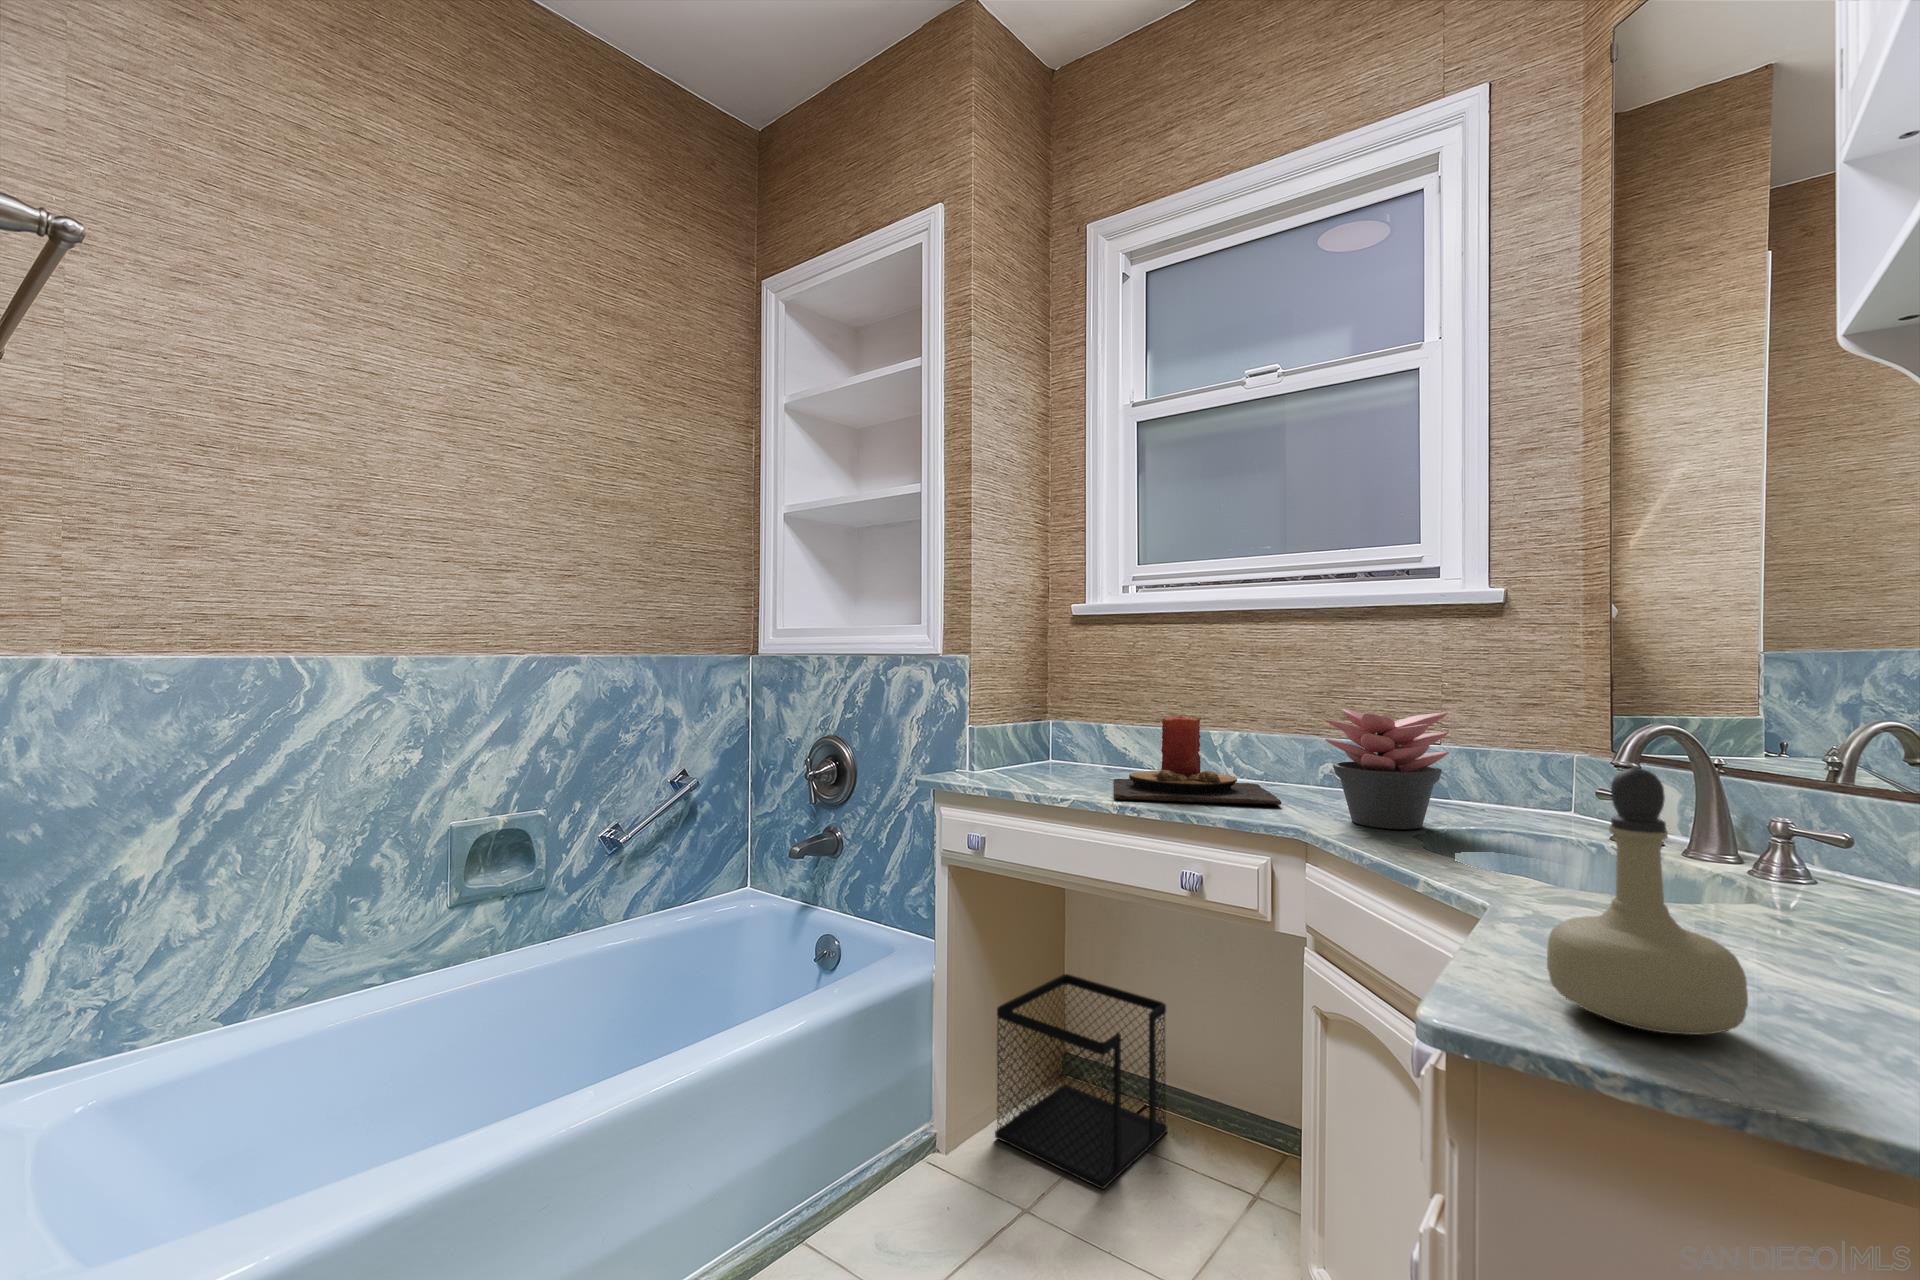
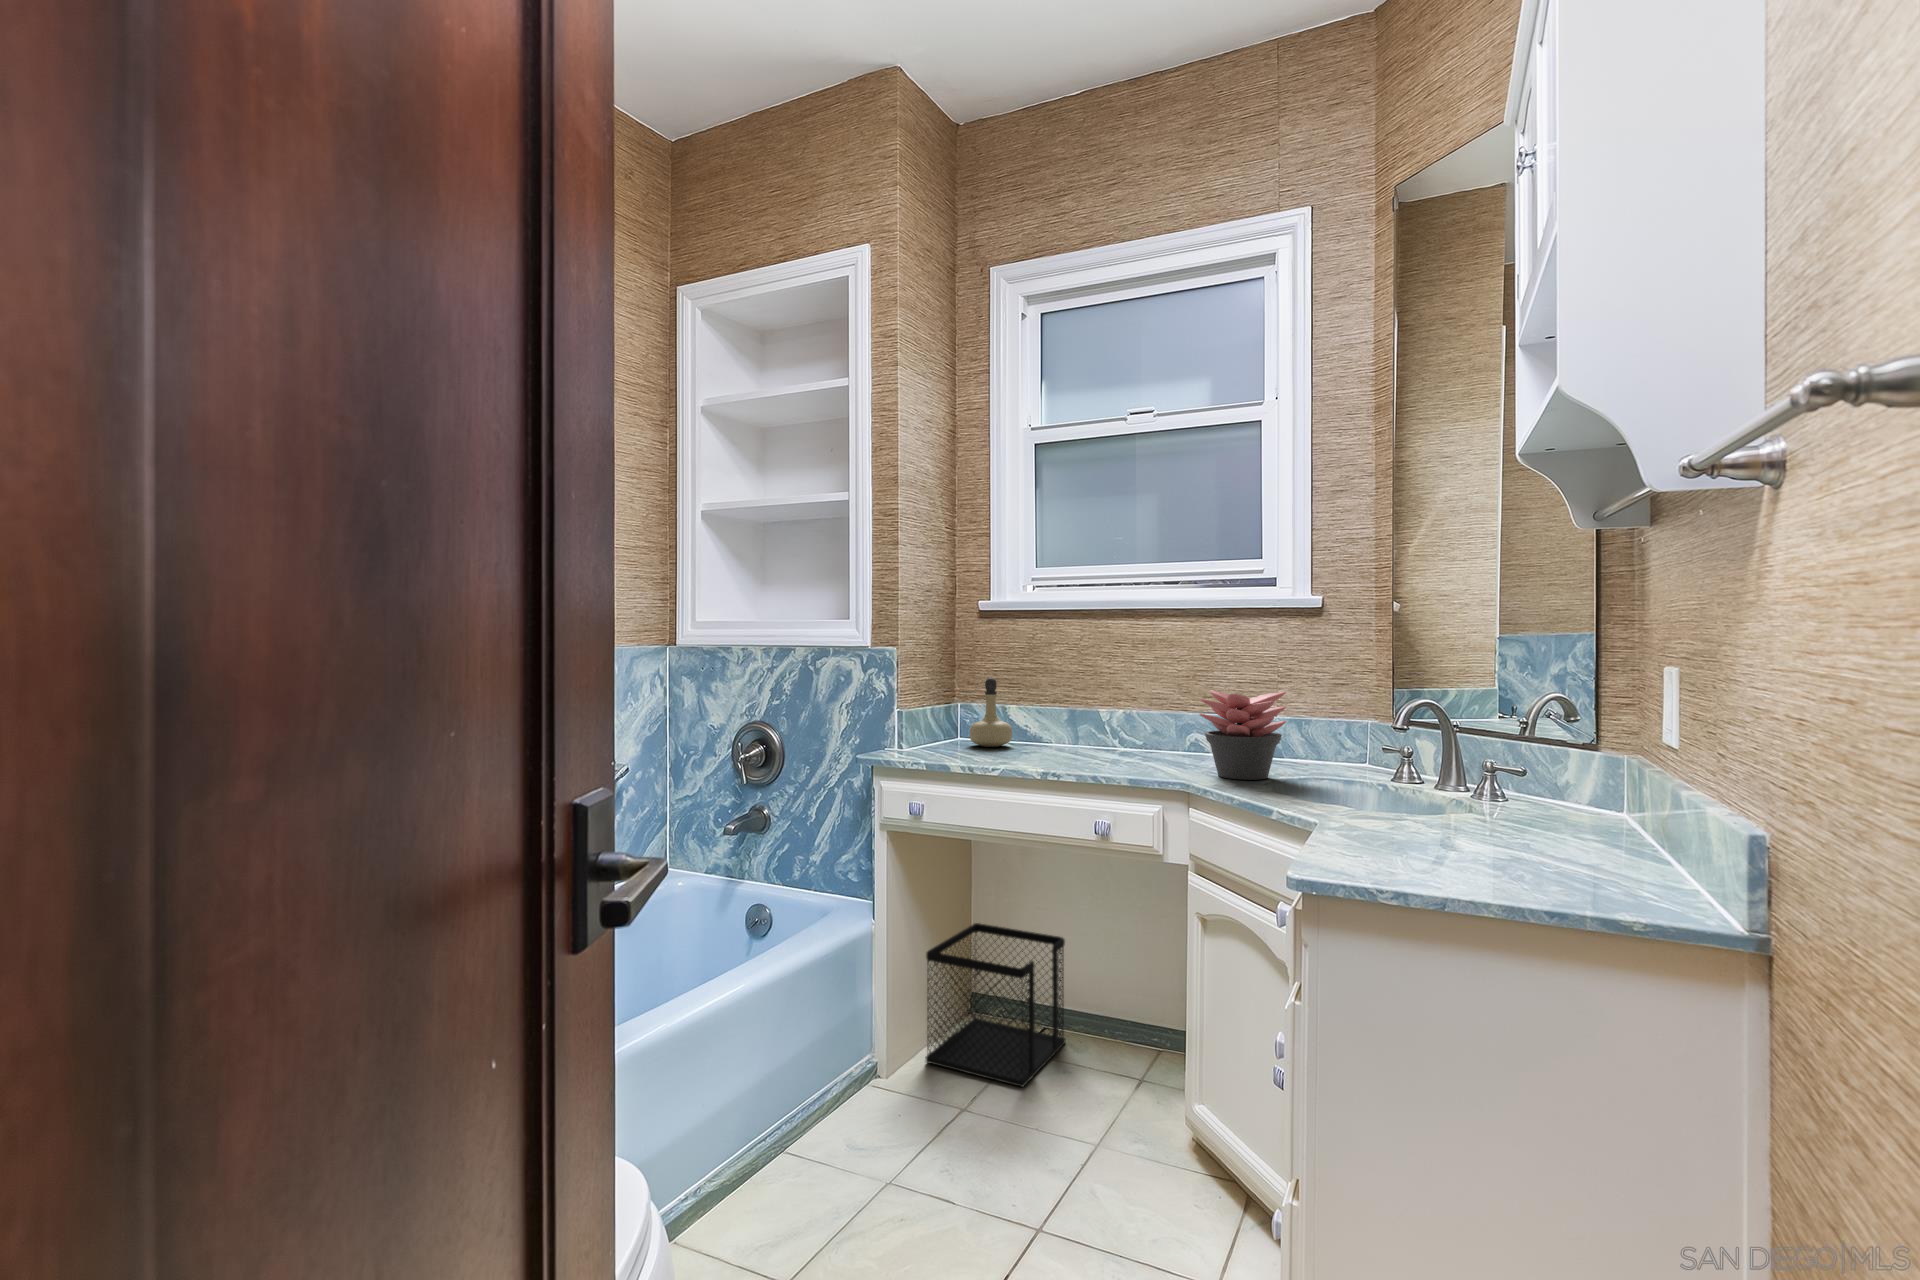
candle: present [1114,715,1281,805] -> none [1024,697,1165,767]
perfume bottle: present [1547,768,1748,1035] -> present [970,678,1012,747]

